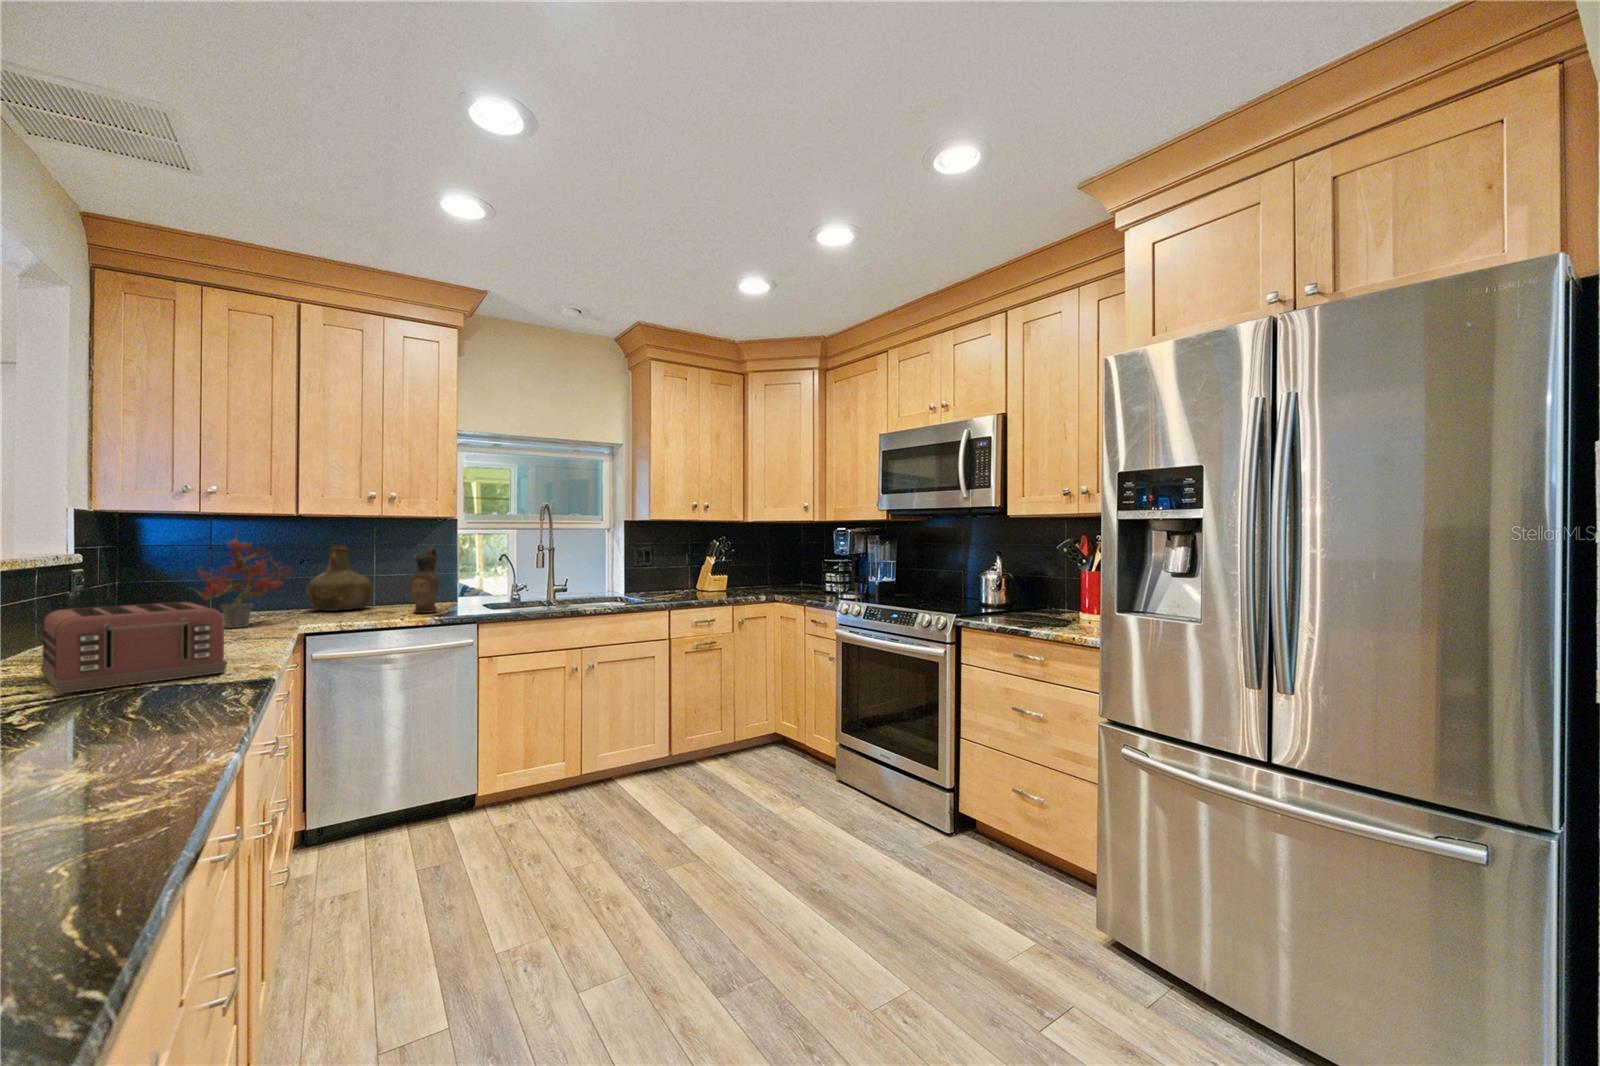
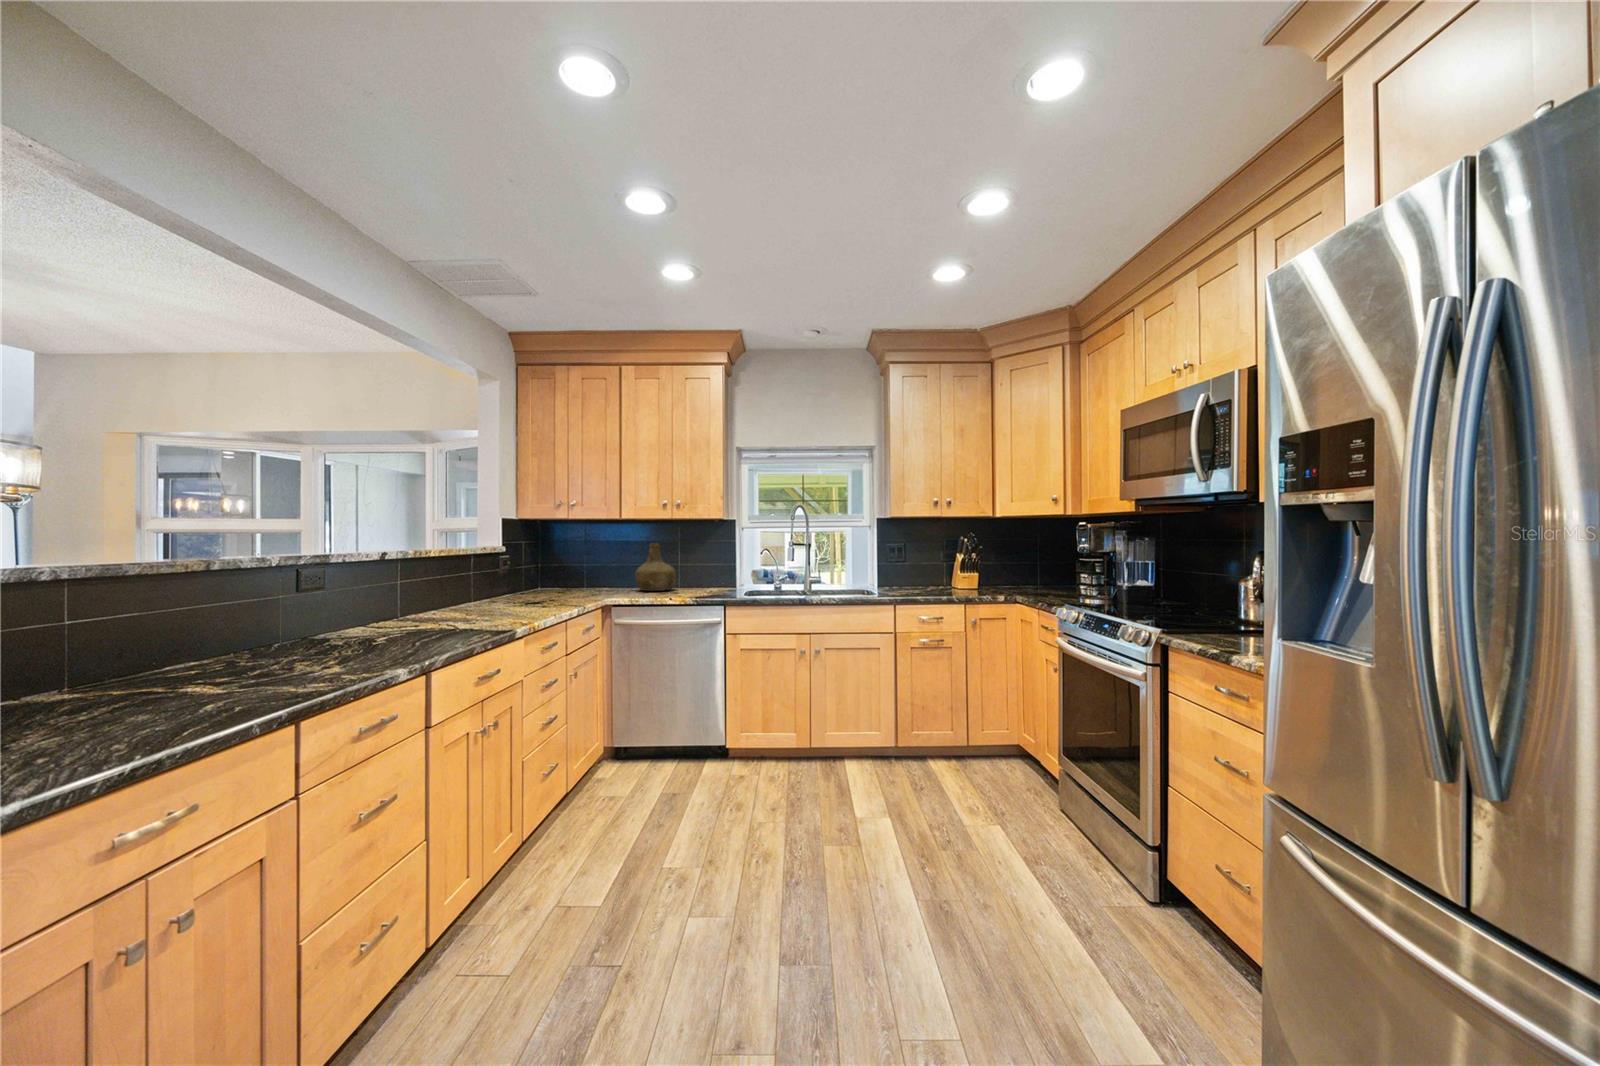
potted plant: present [194,532,291,628] -> none [548,528,615,600]
ceramic pitcher: present [408,547,439,613] -> none [686,544,709,596]
toaster: present [40,602,227,693] -> none [426,580,519,631]

